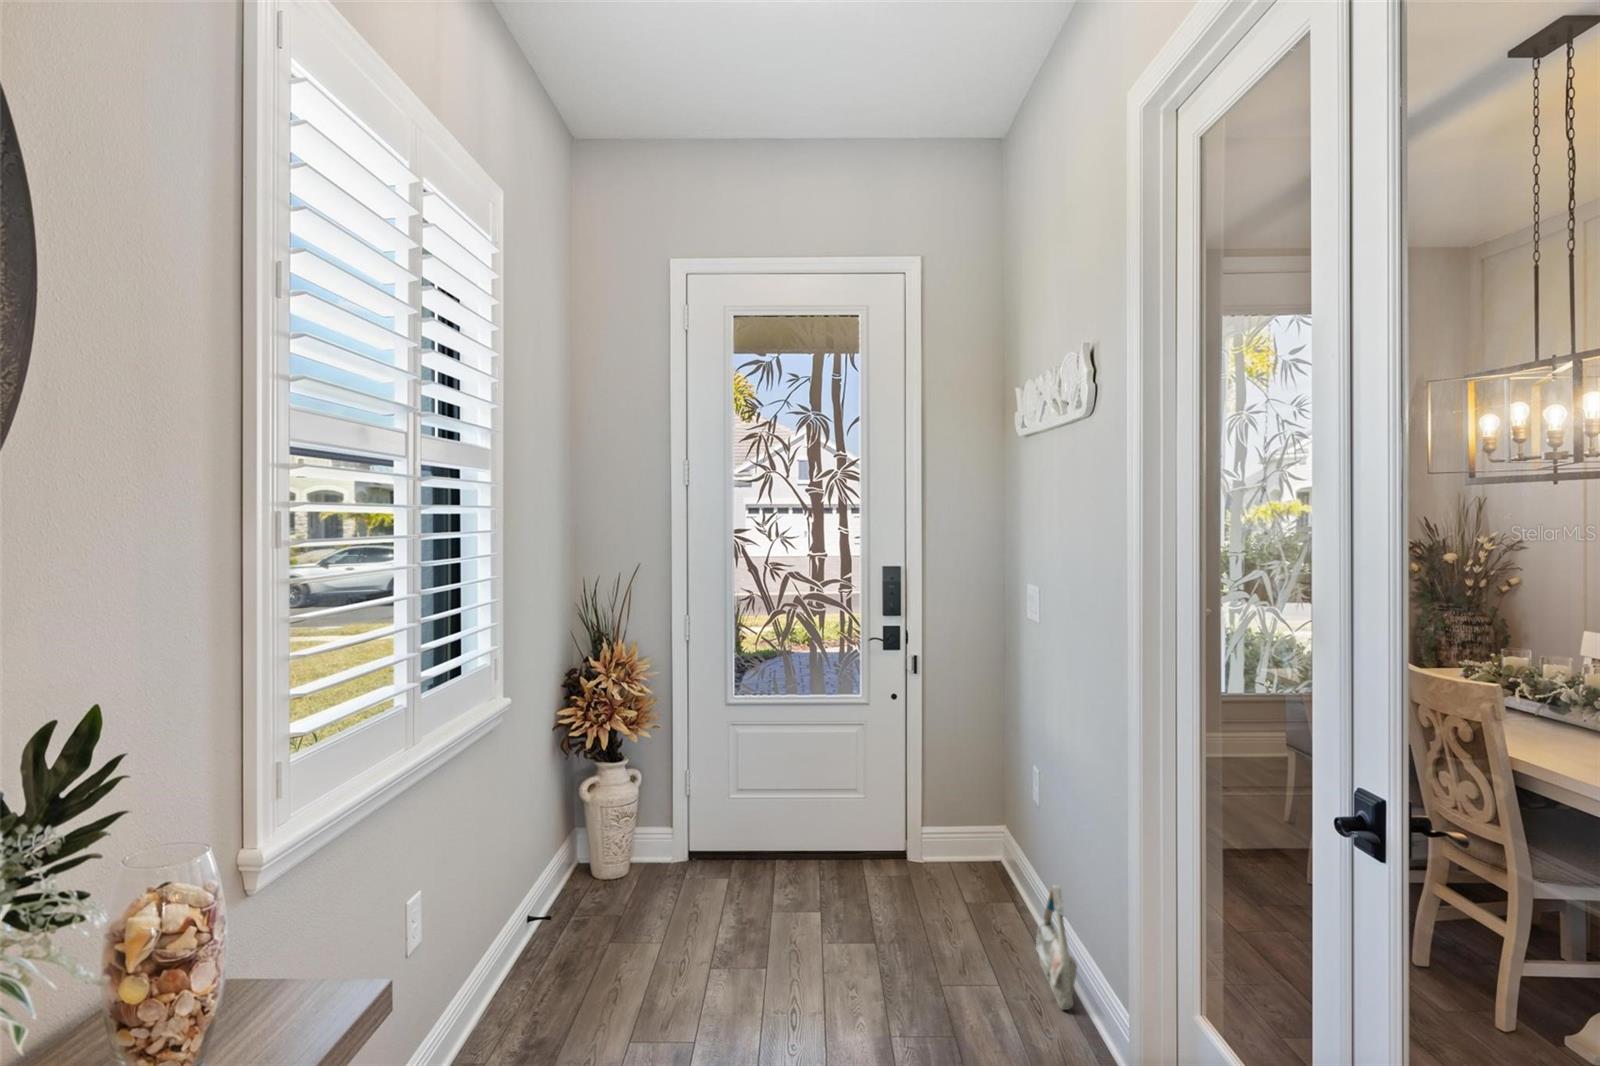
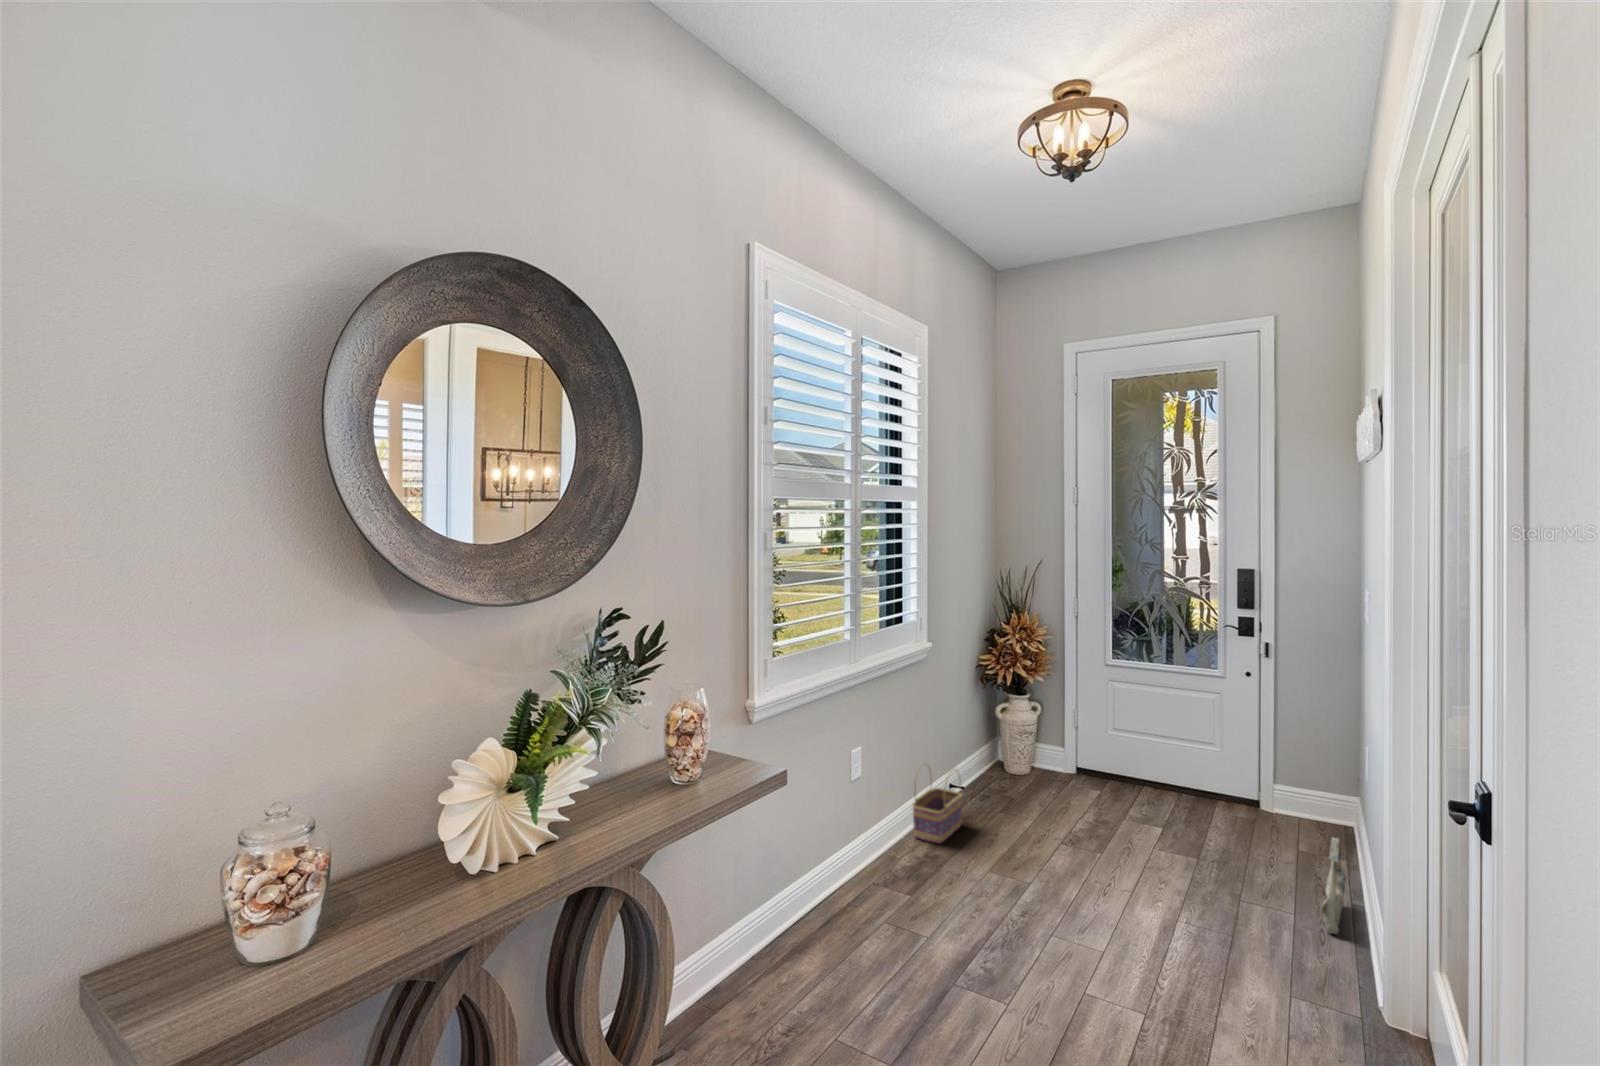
basket: none [480,899,560,1037] -> present [912,770,962,843]

